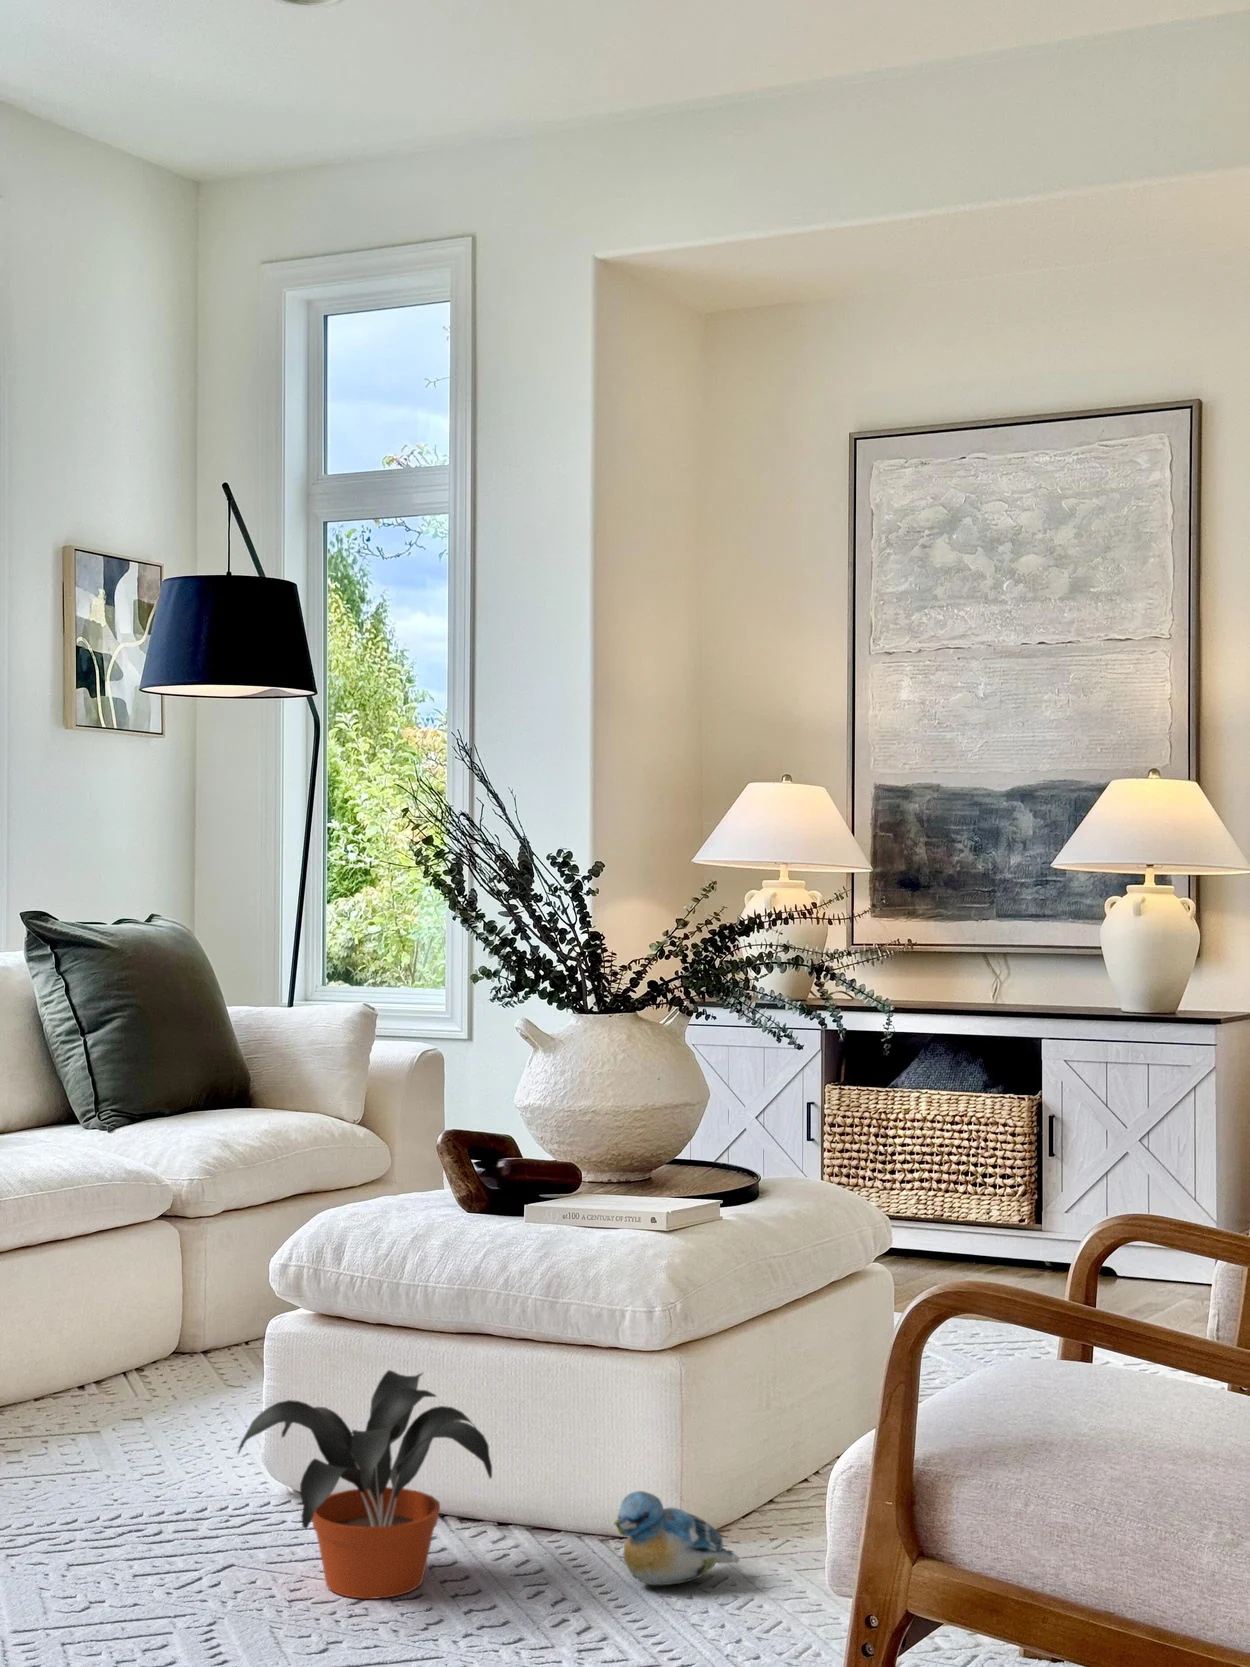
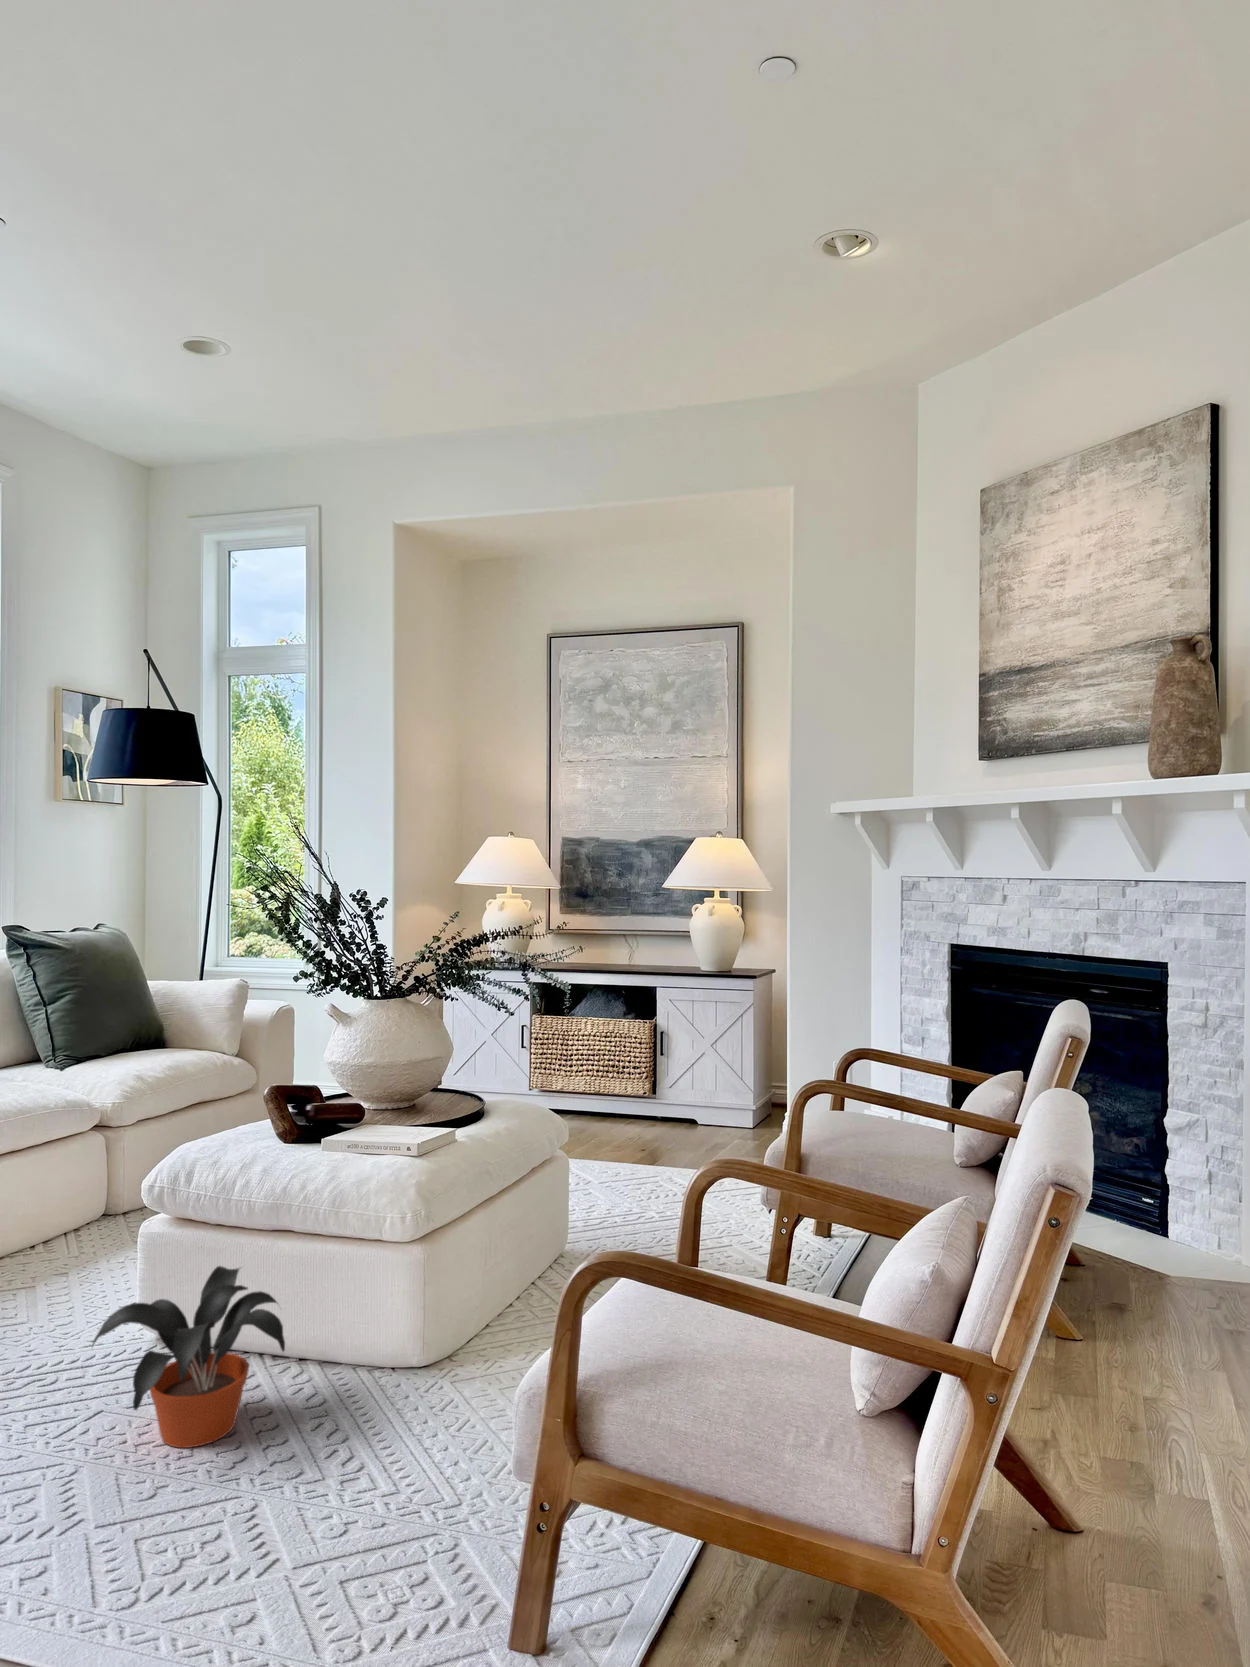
plush toy: present [615,1491,739,1585] -> none [374,1347,463,1412]

